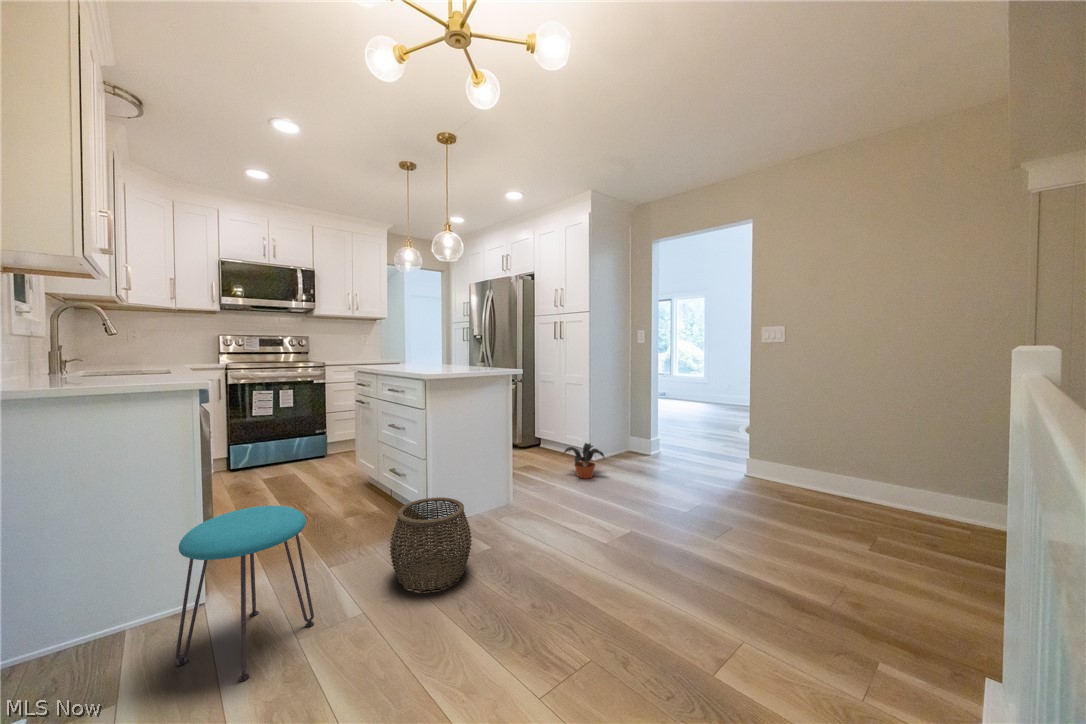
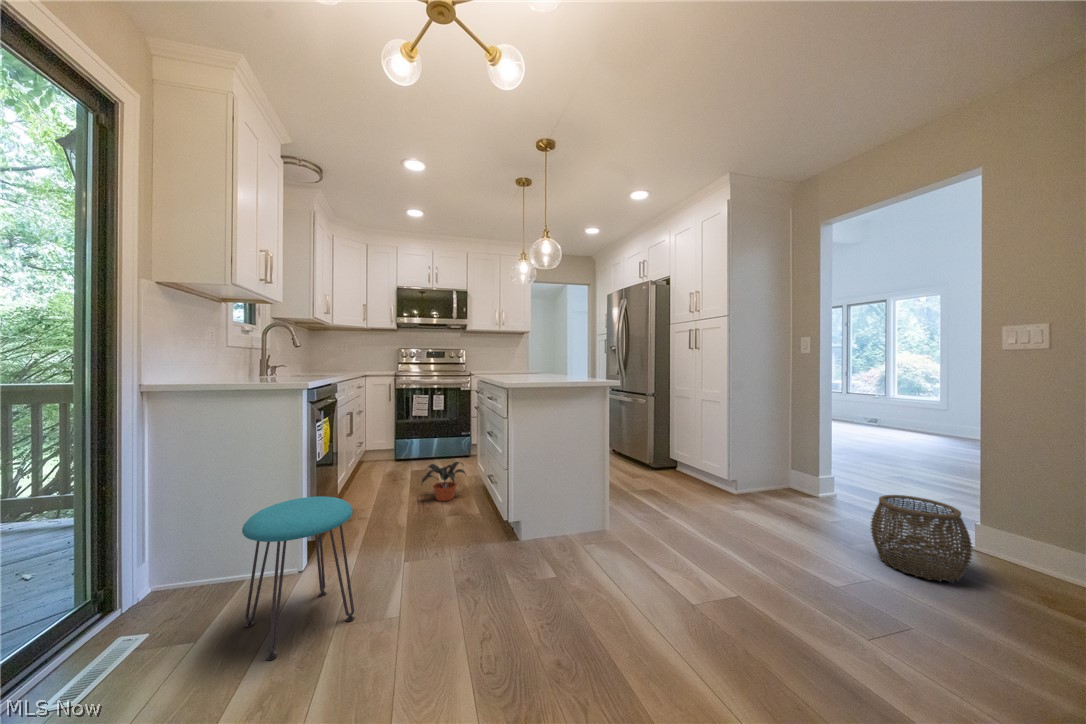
potted plant: present [564,443,604,478] -> present [422,462,466,501]
woven basket: present [390,497,472,592] -> present [870,495,973,582]

